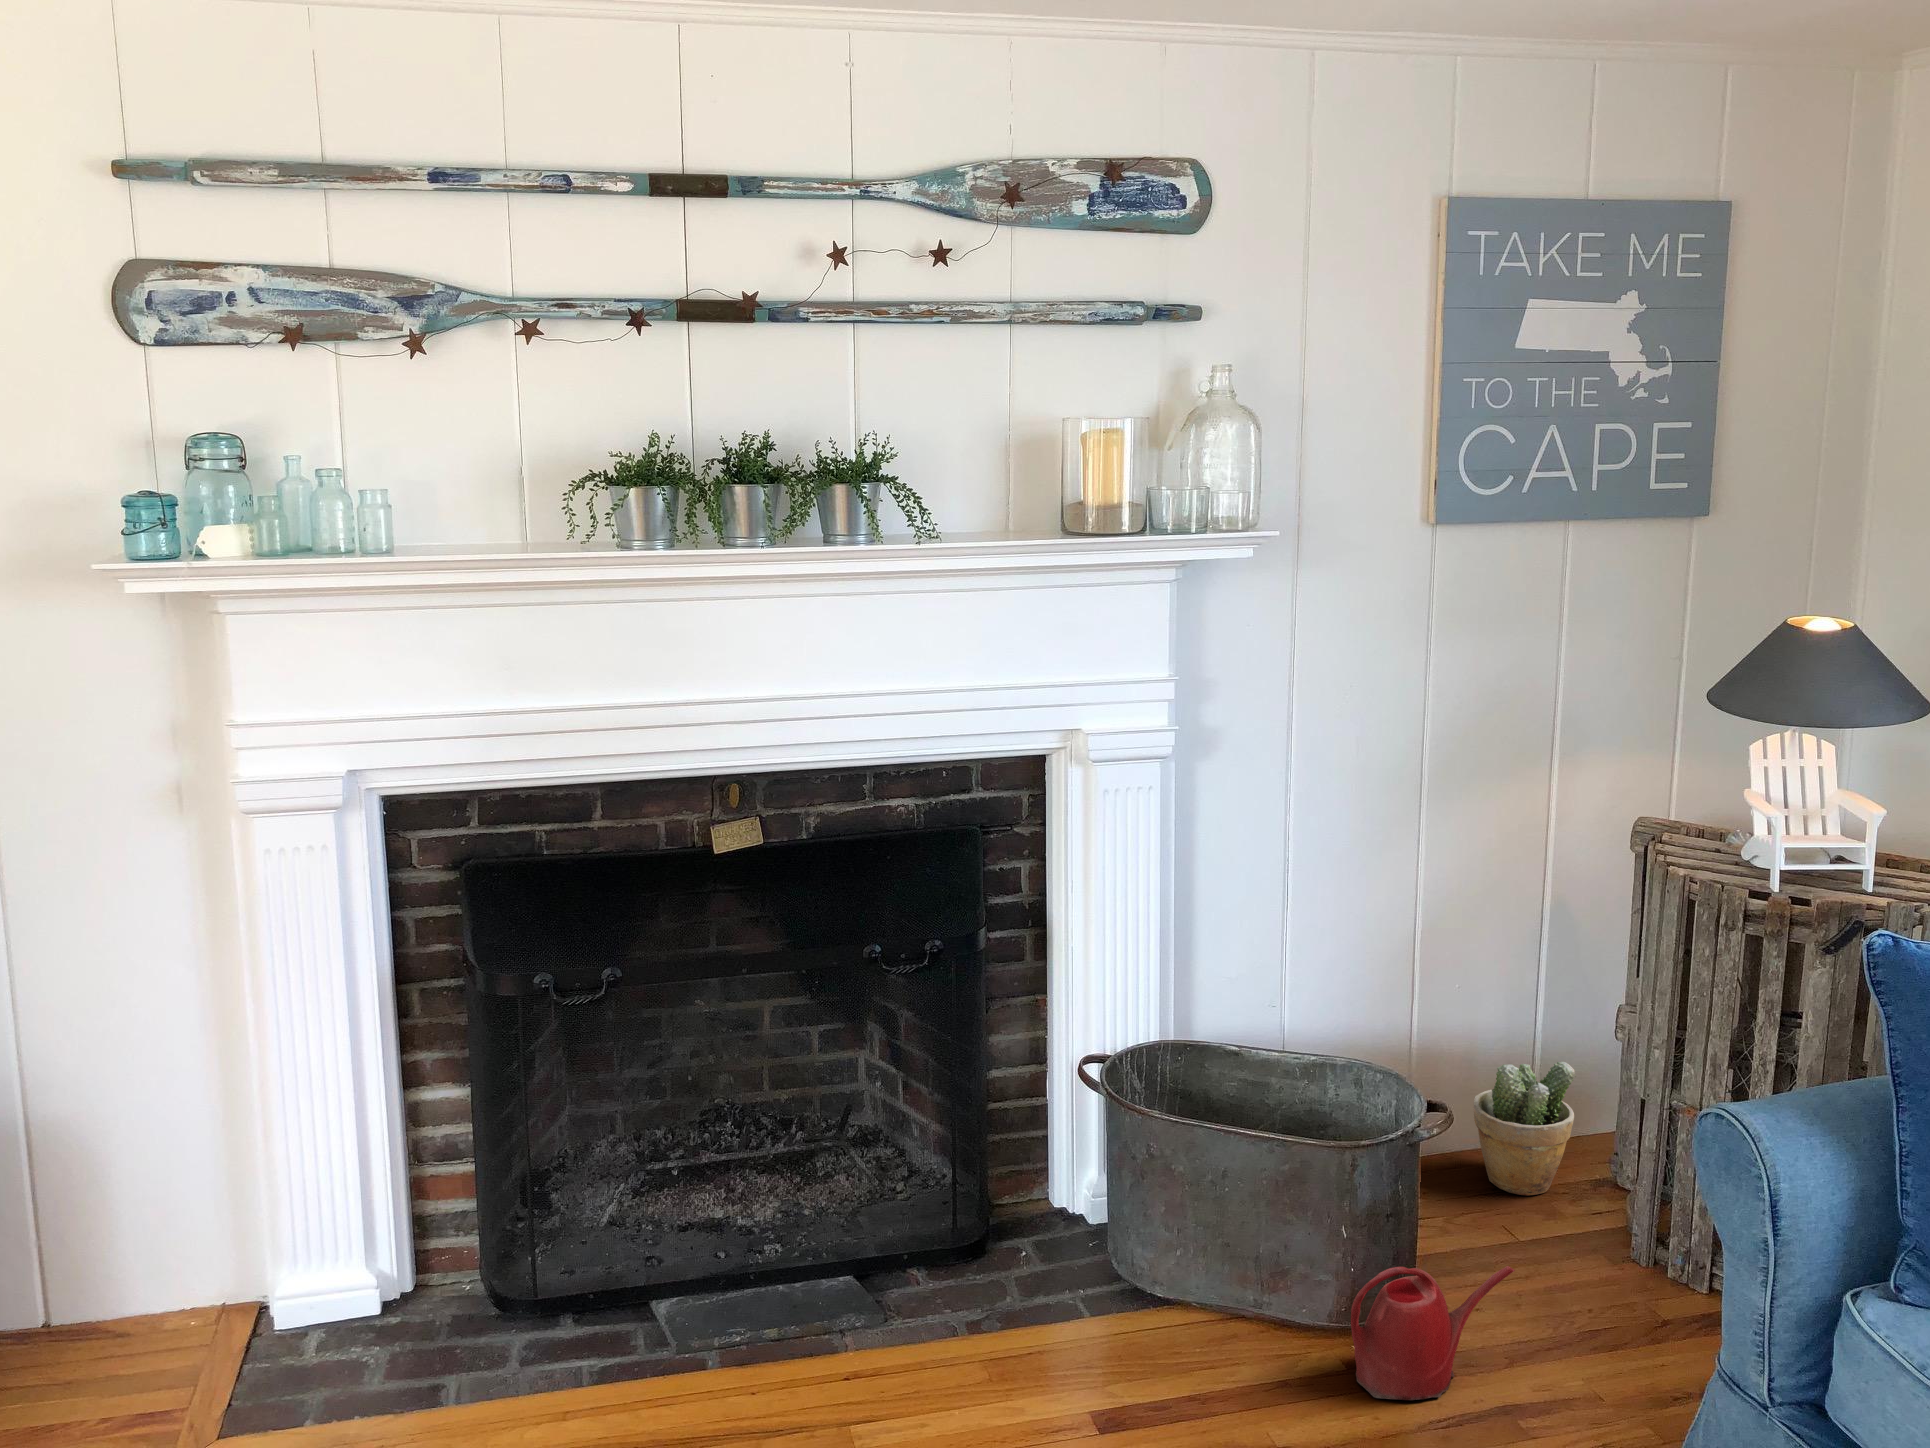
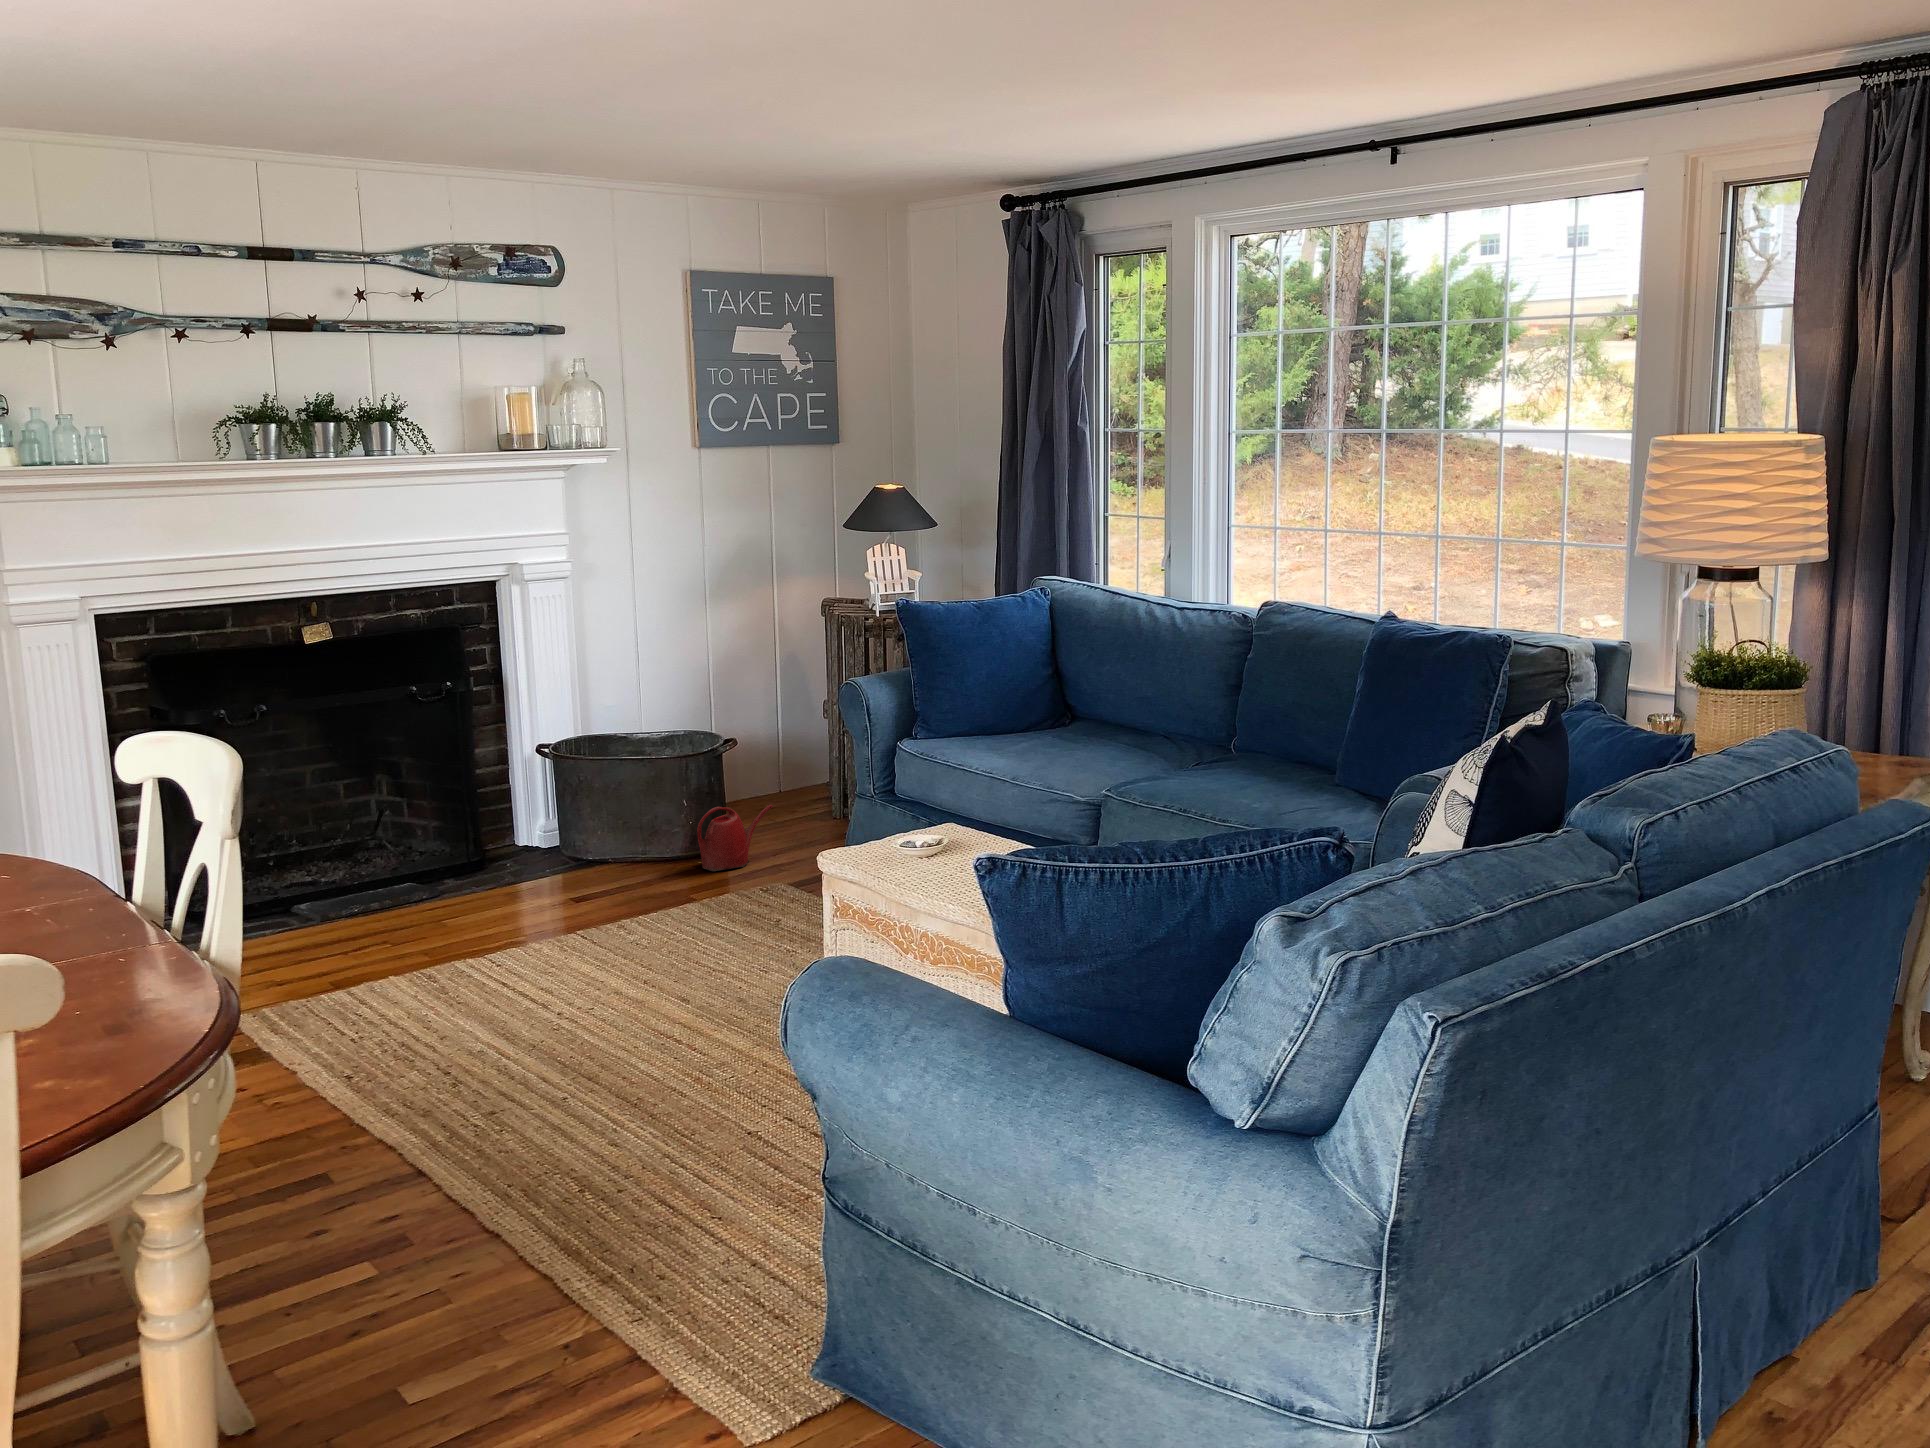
potted plant: present [1473,1062,1576,1195] -> none [749,736,801,809]

